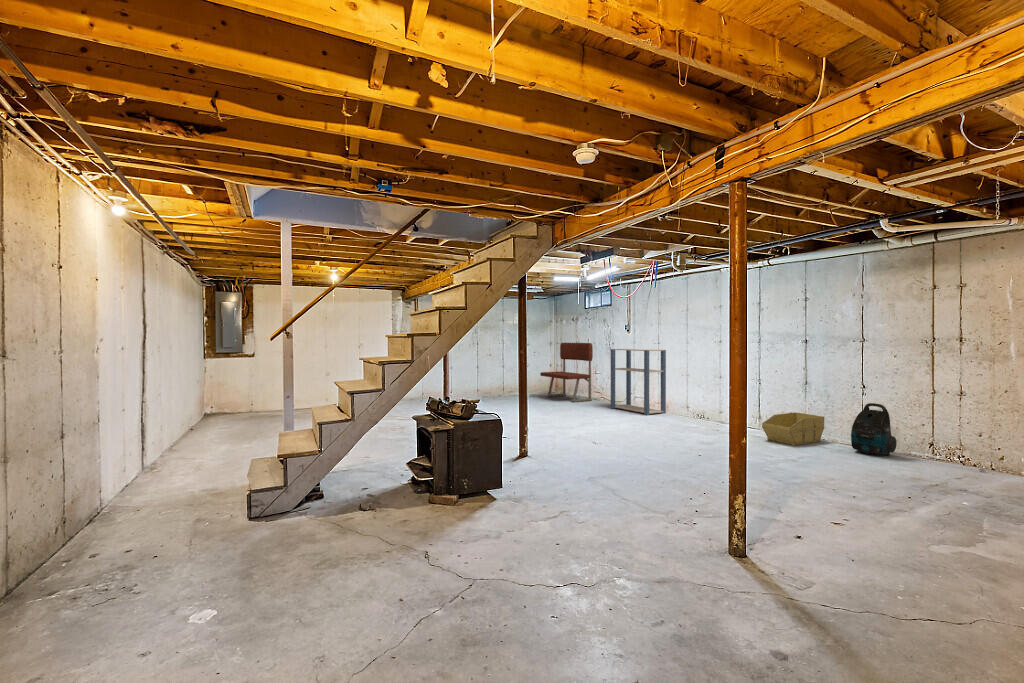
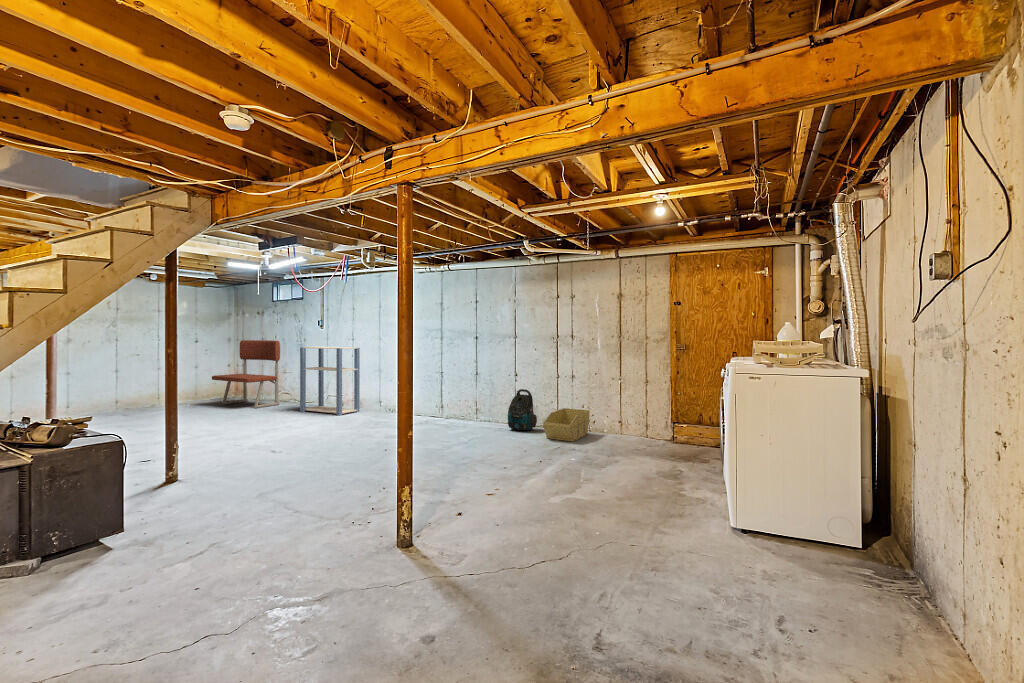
storage bin: present [762,412,824,445] -> present [543,408,590,442]

